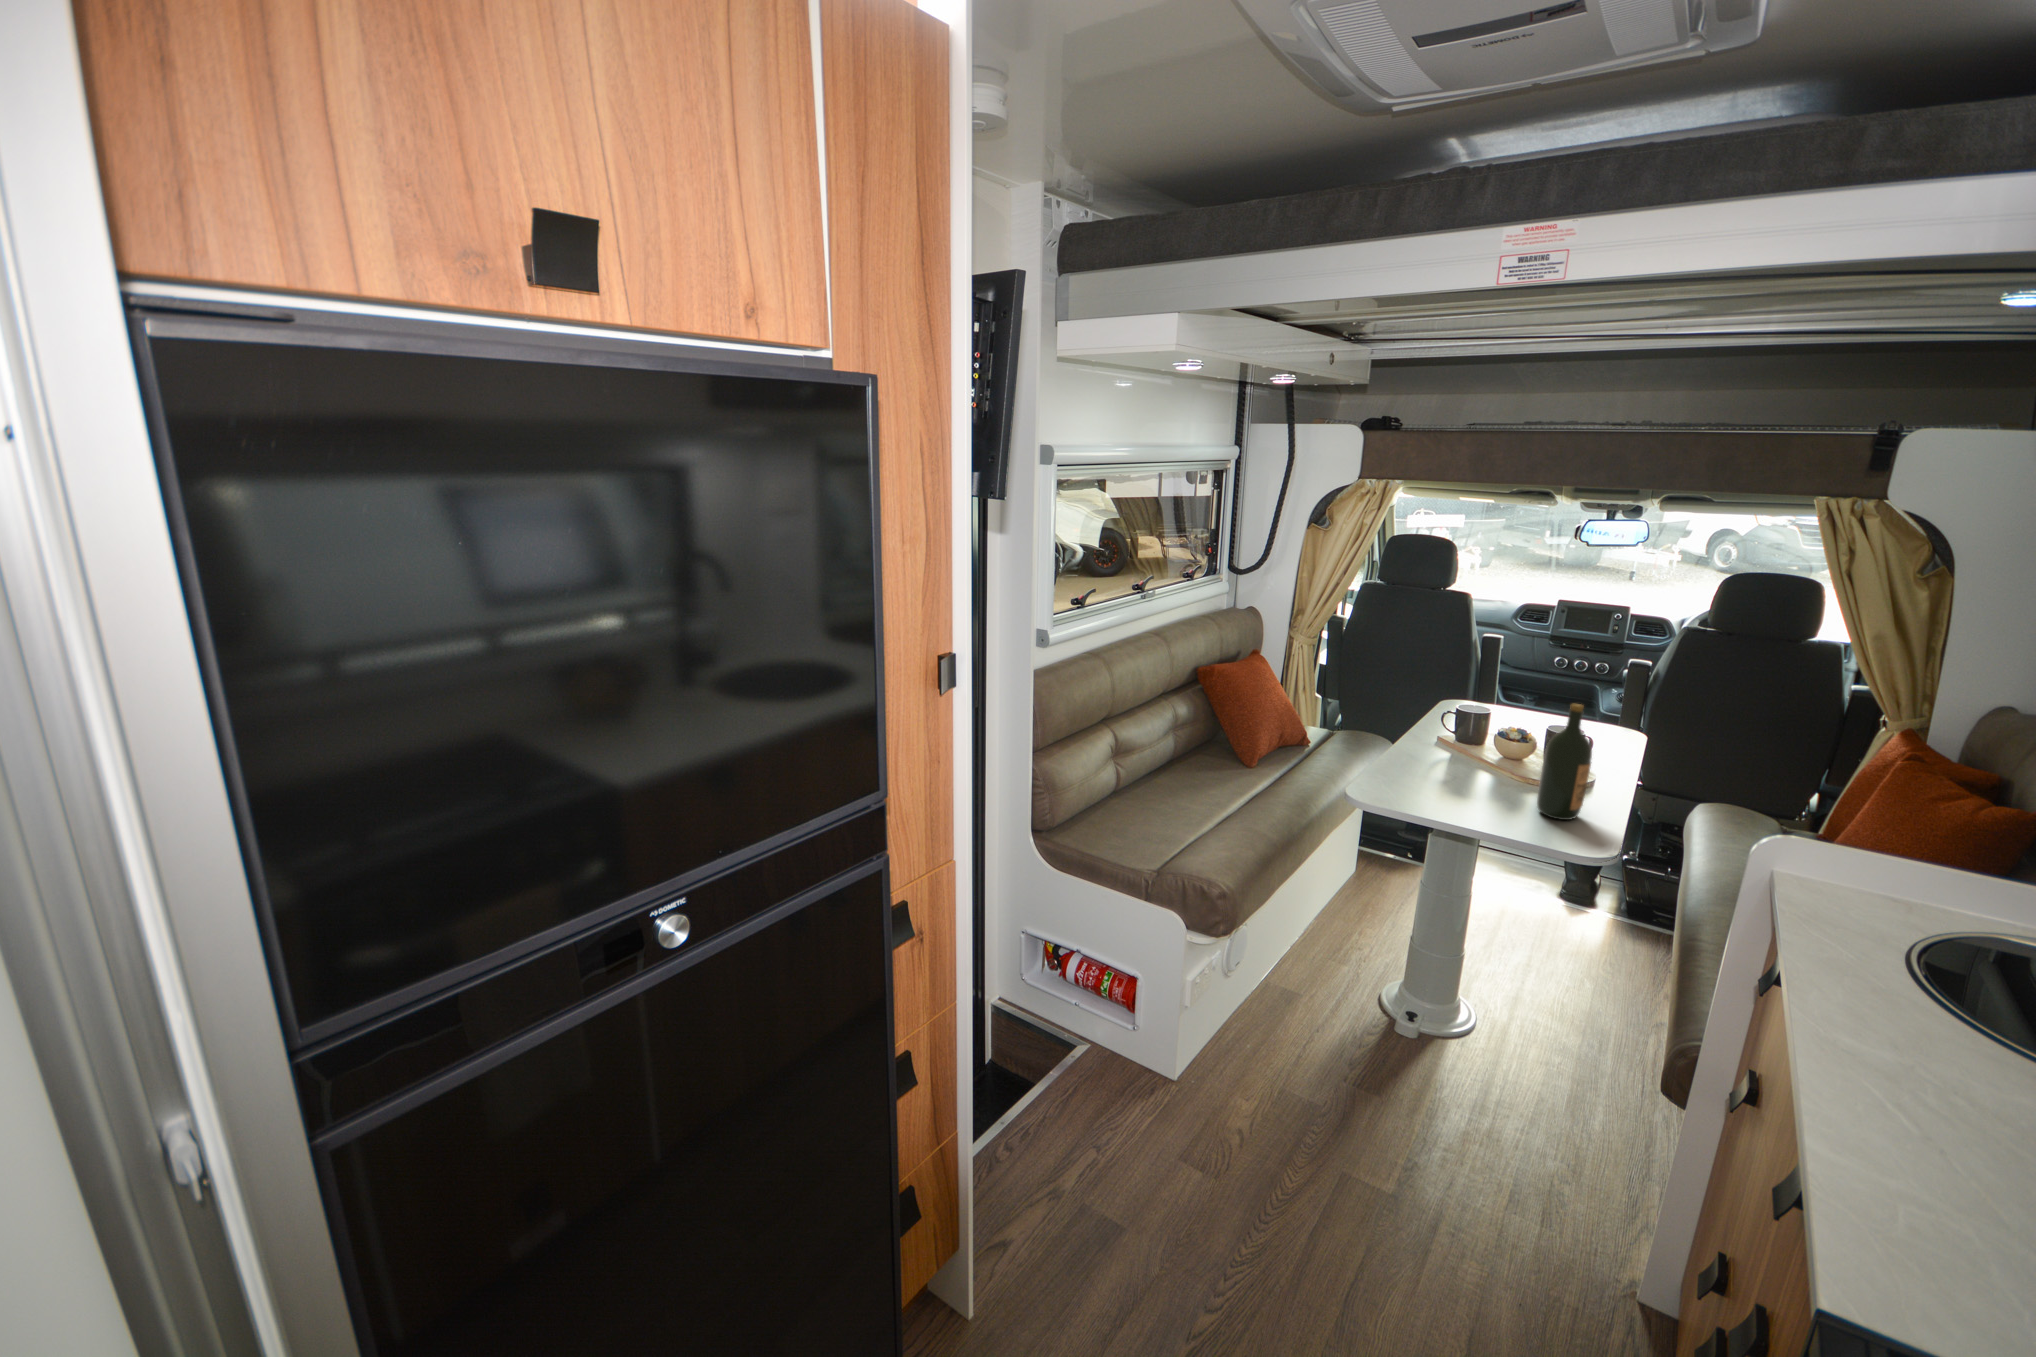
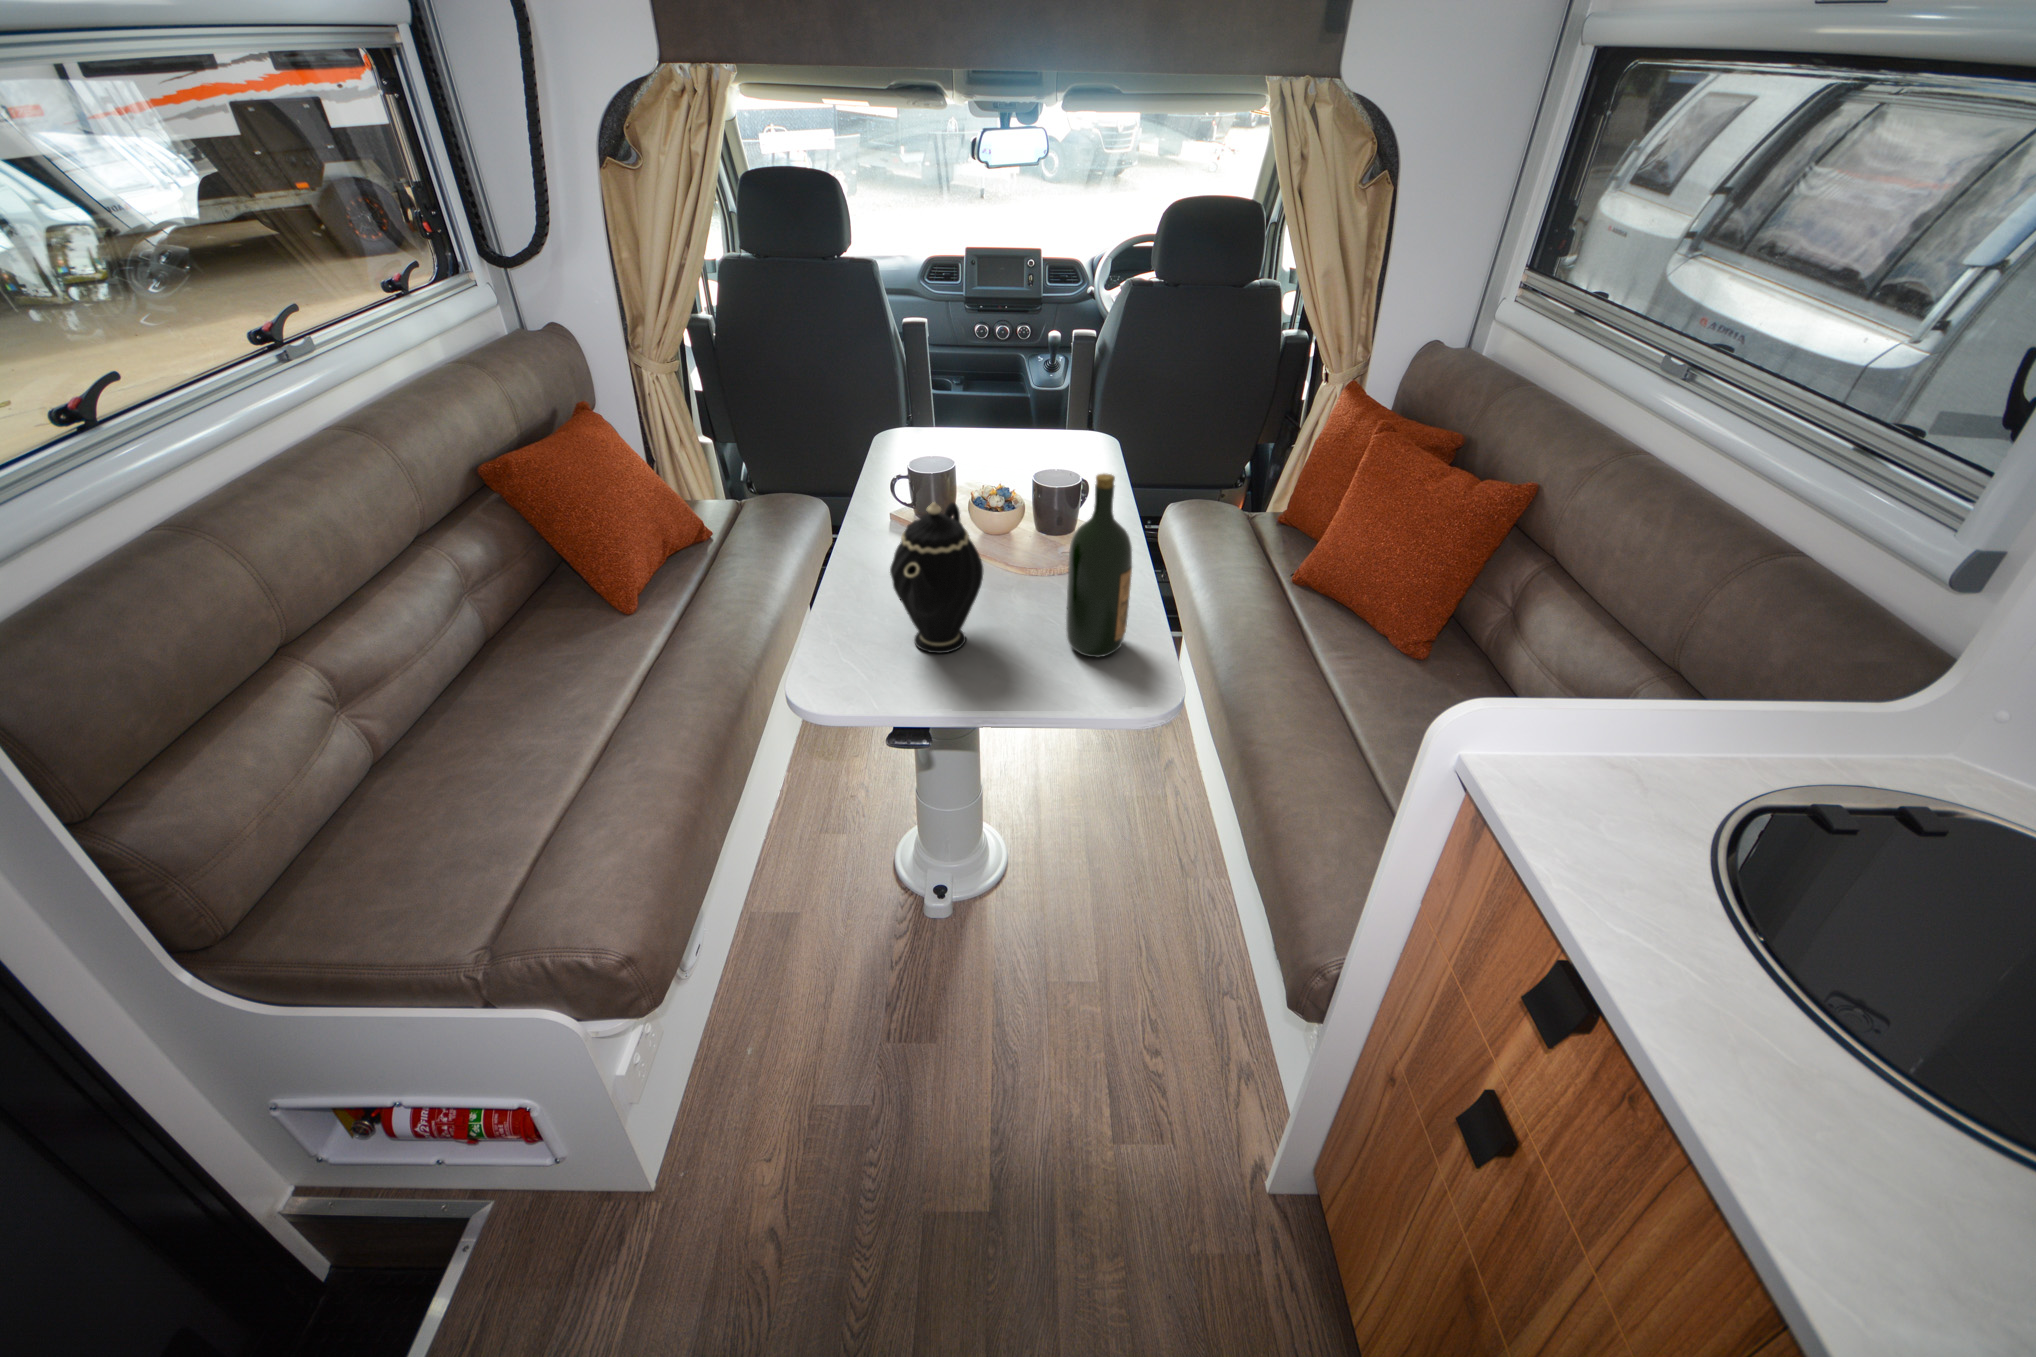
teapot: none [1427,704,1487,794] -> present [890,503,983,653]

